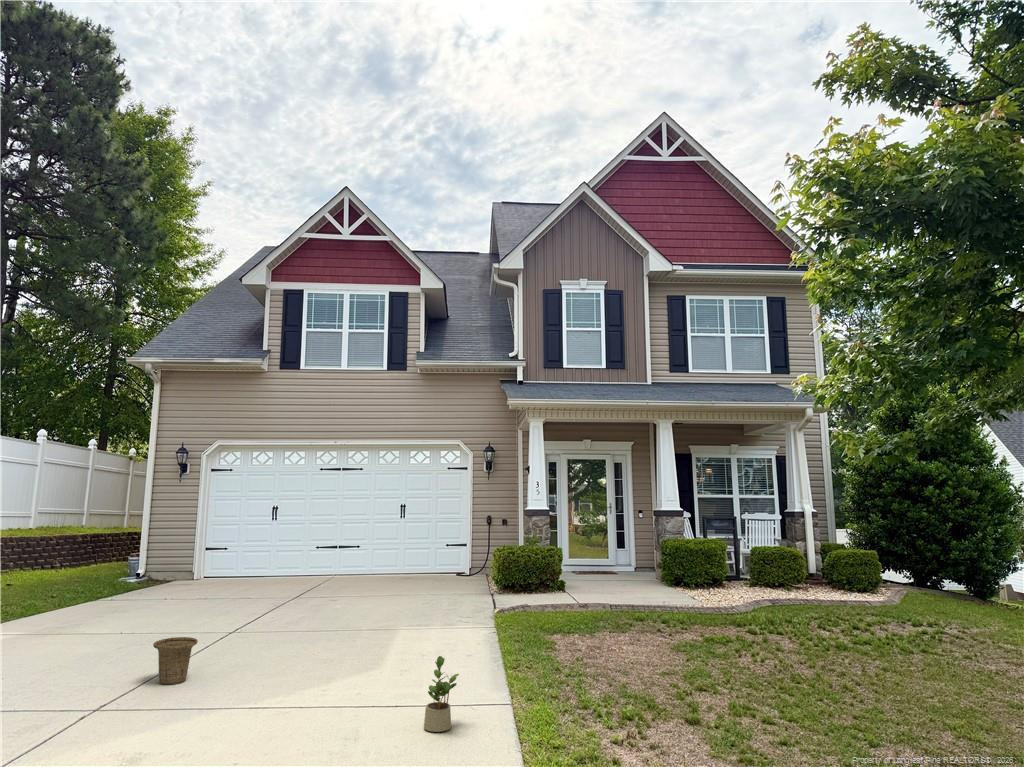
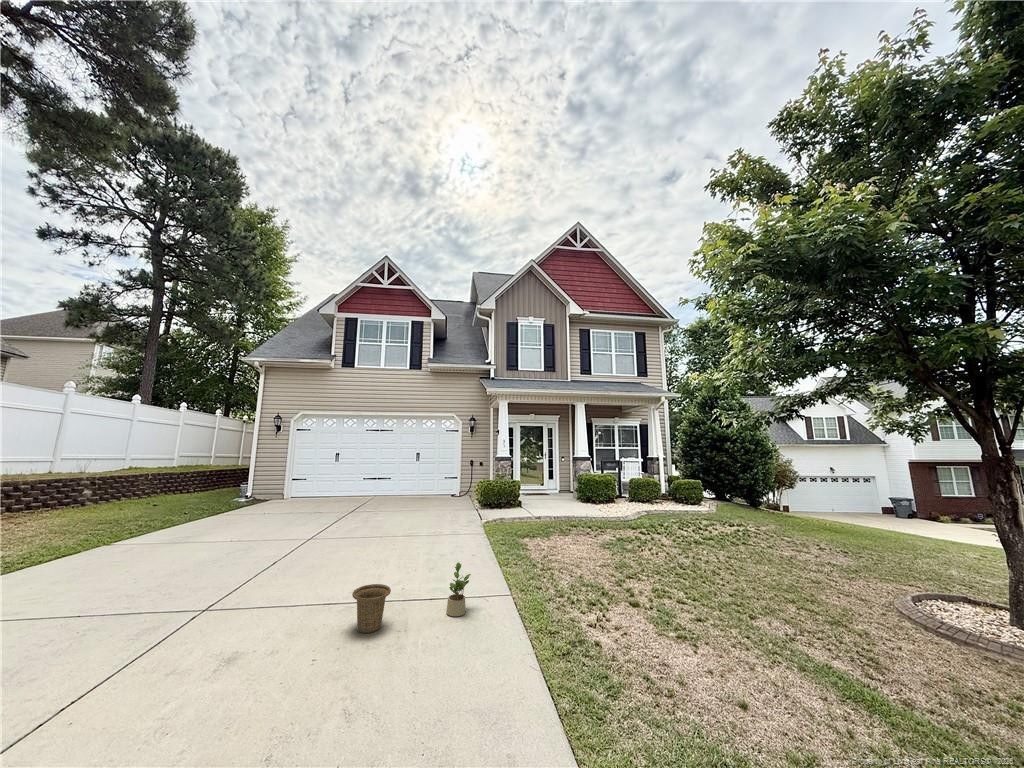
basket: present [153,637,198,685] -> present [352,584,391,633]

